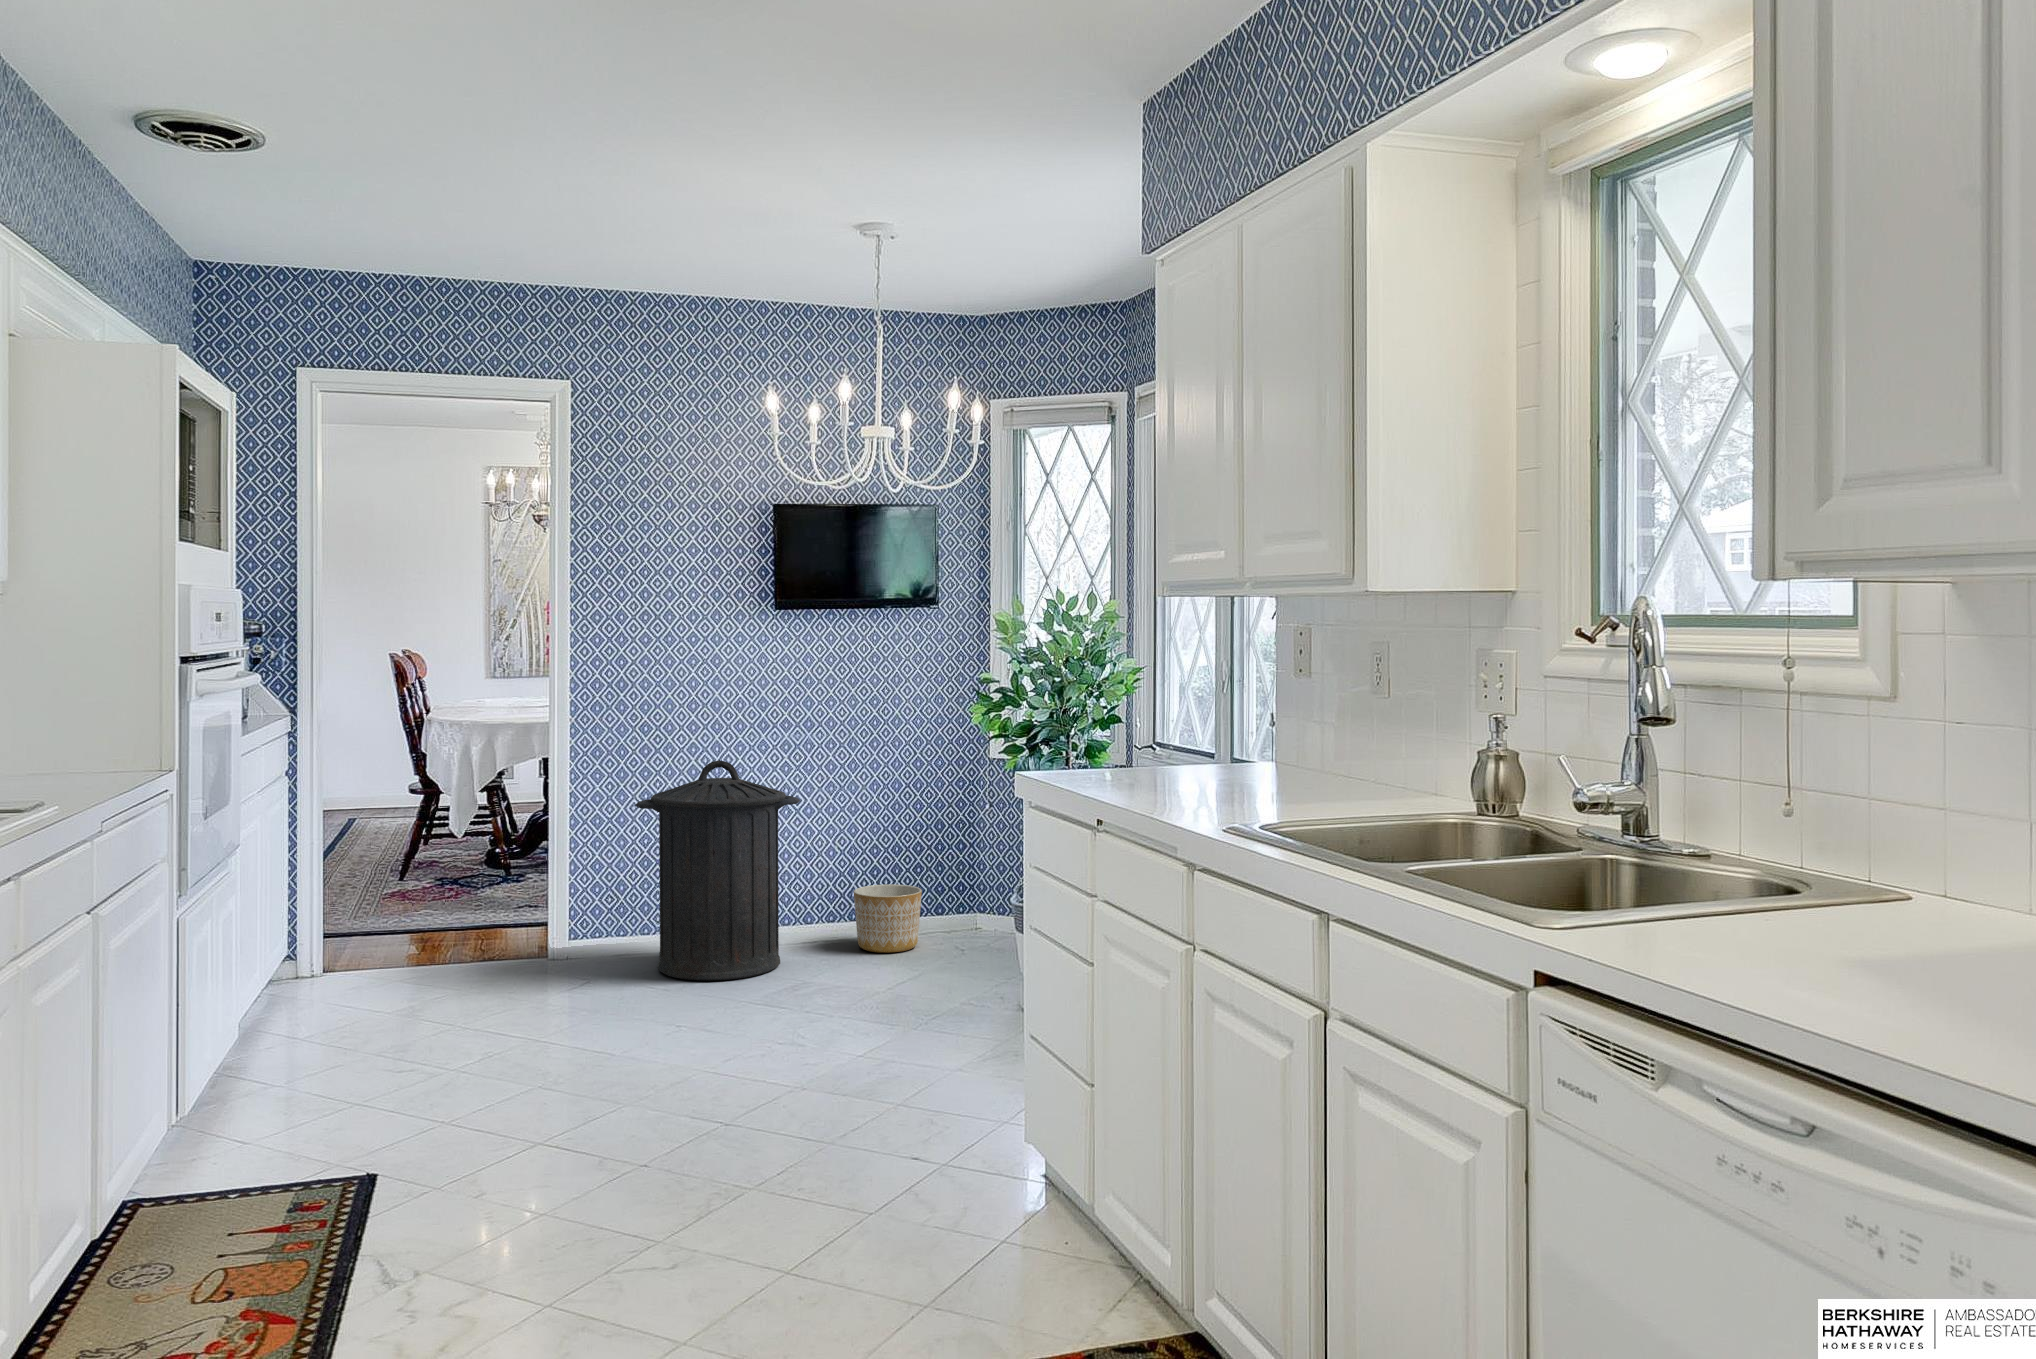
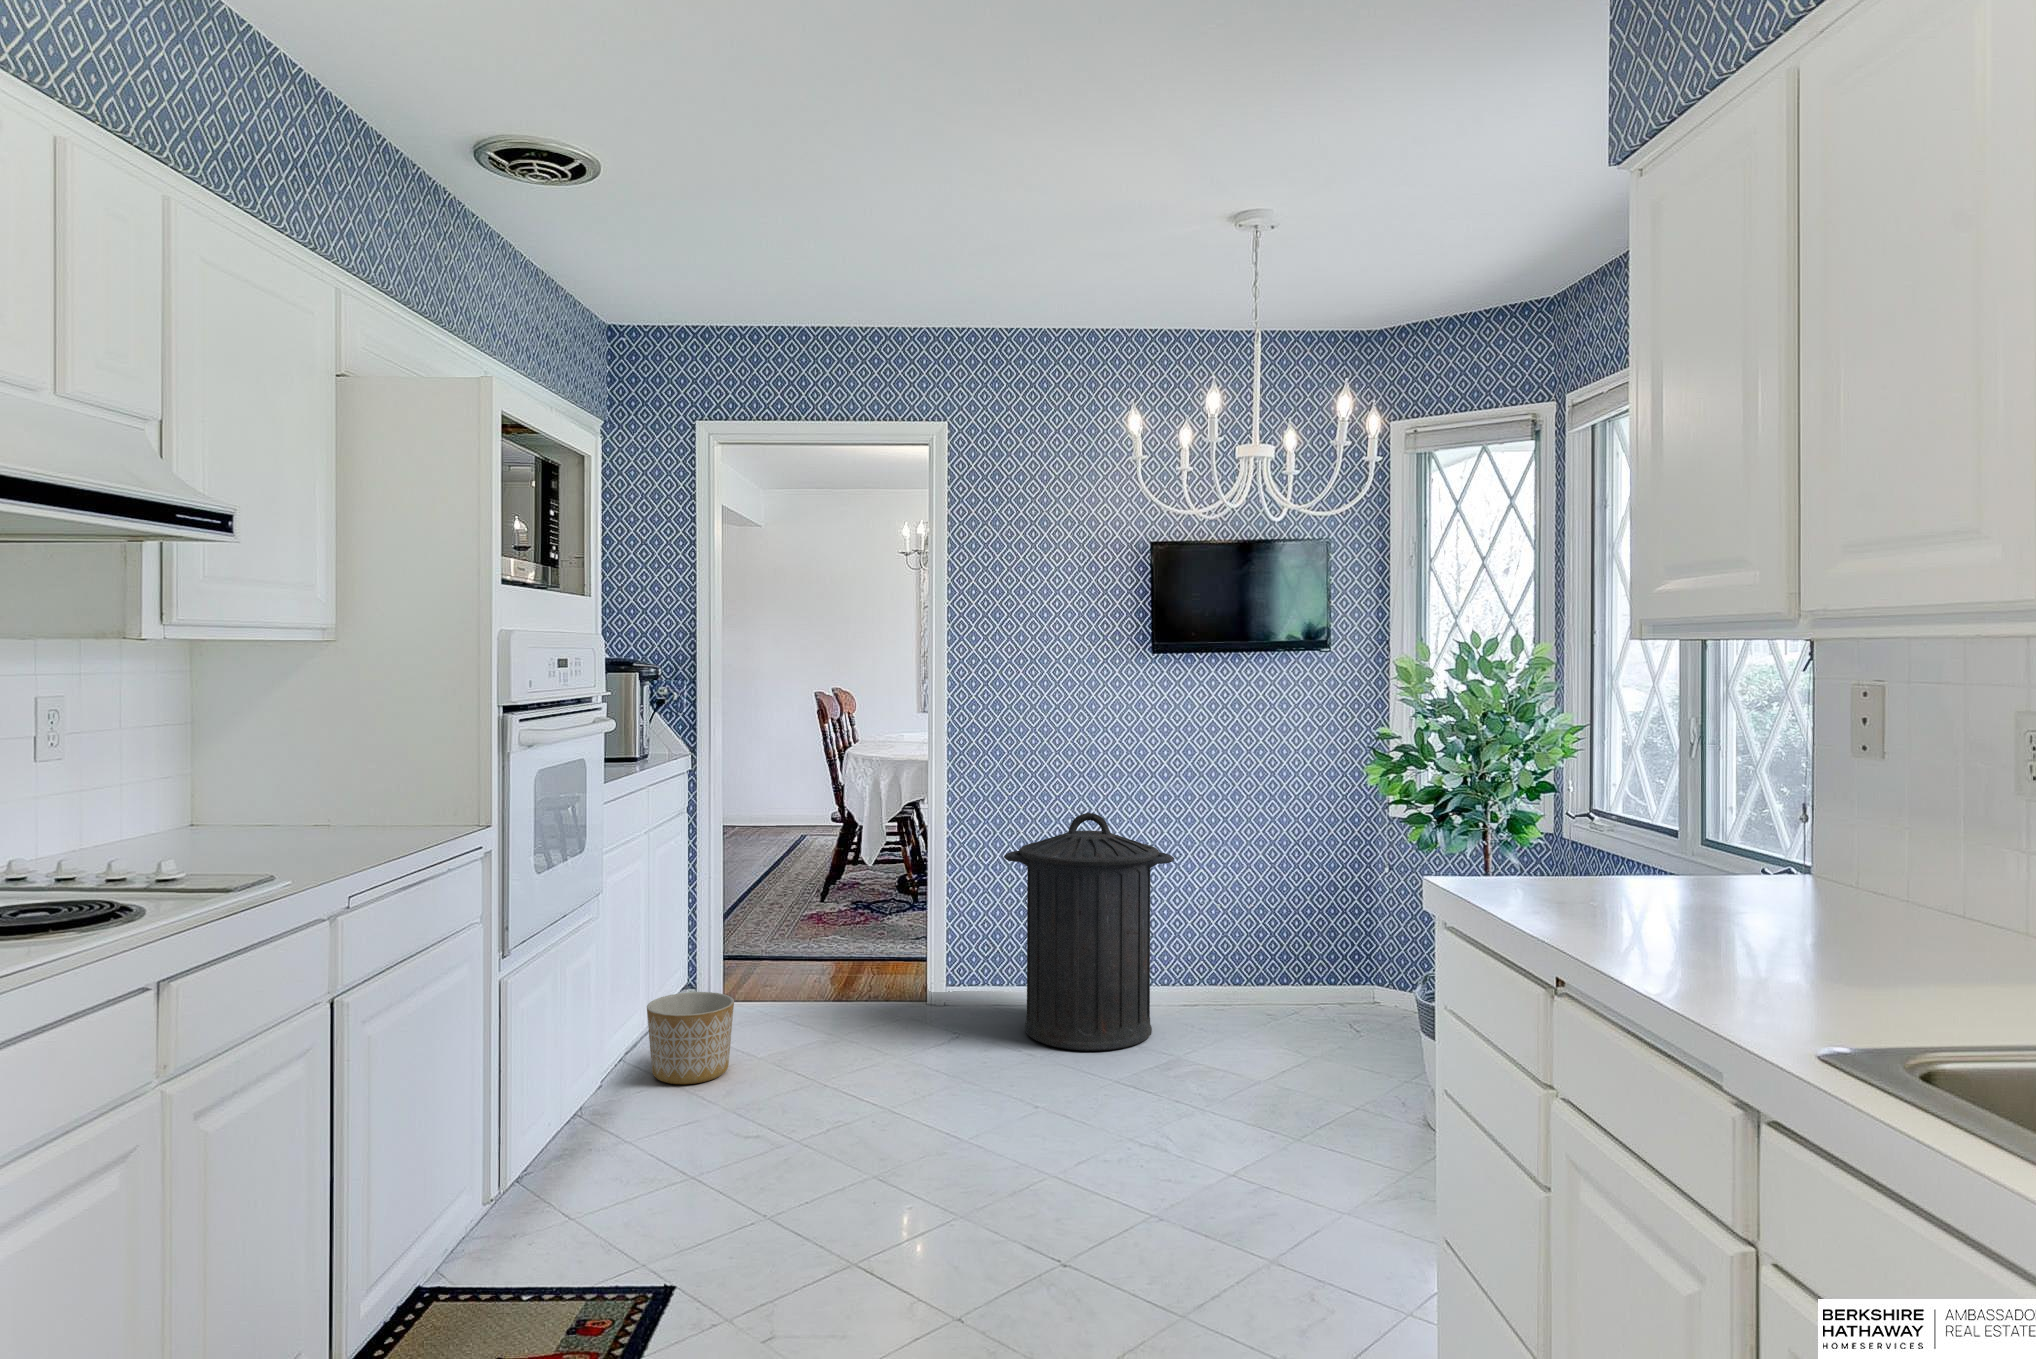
planter: present [854,884,922,953] -> present [647,992,734,1084]

